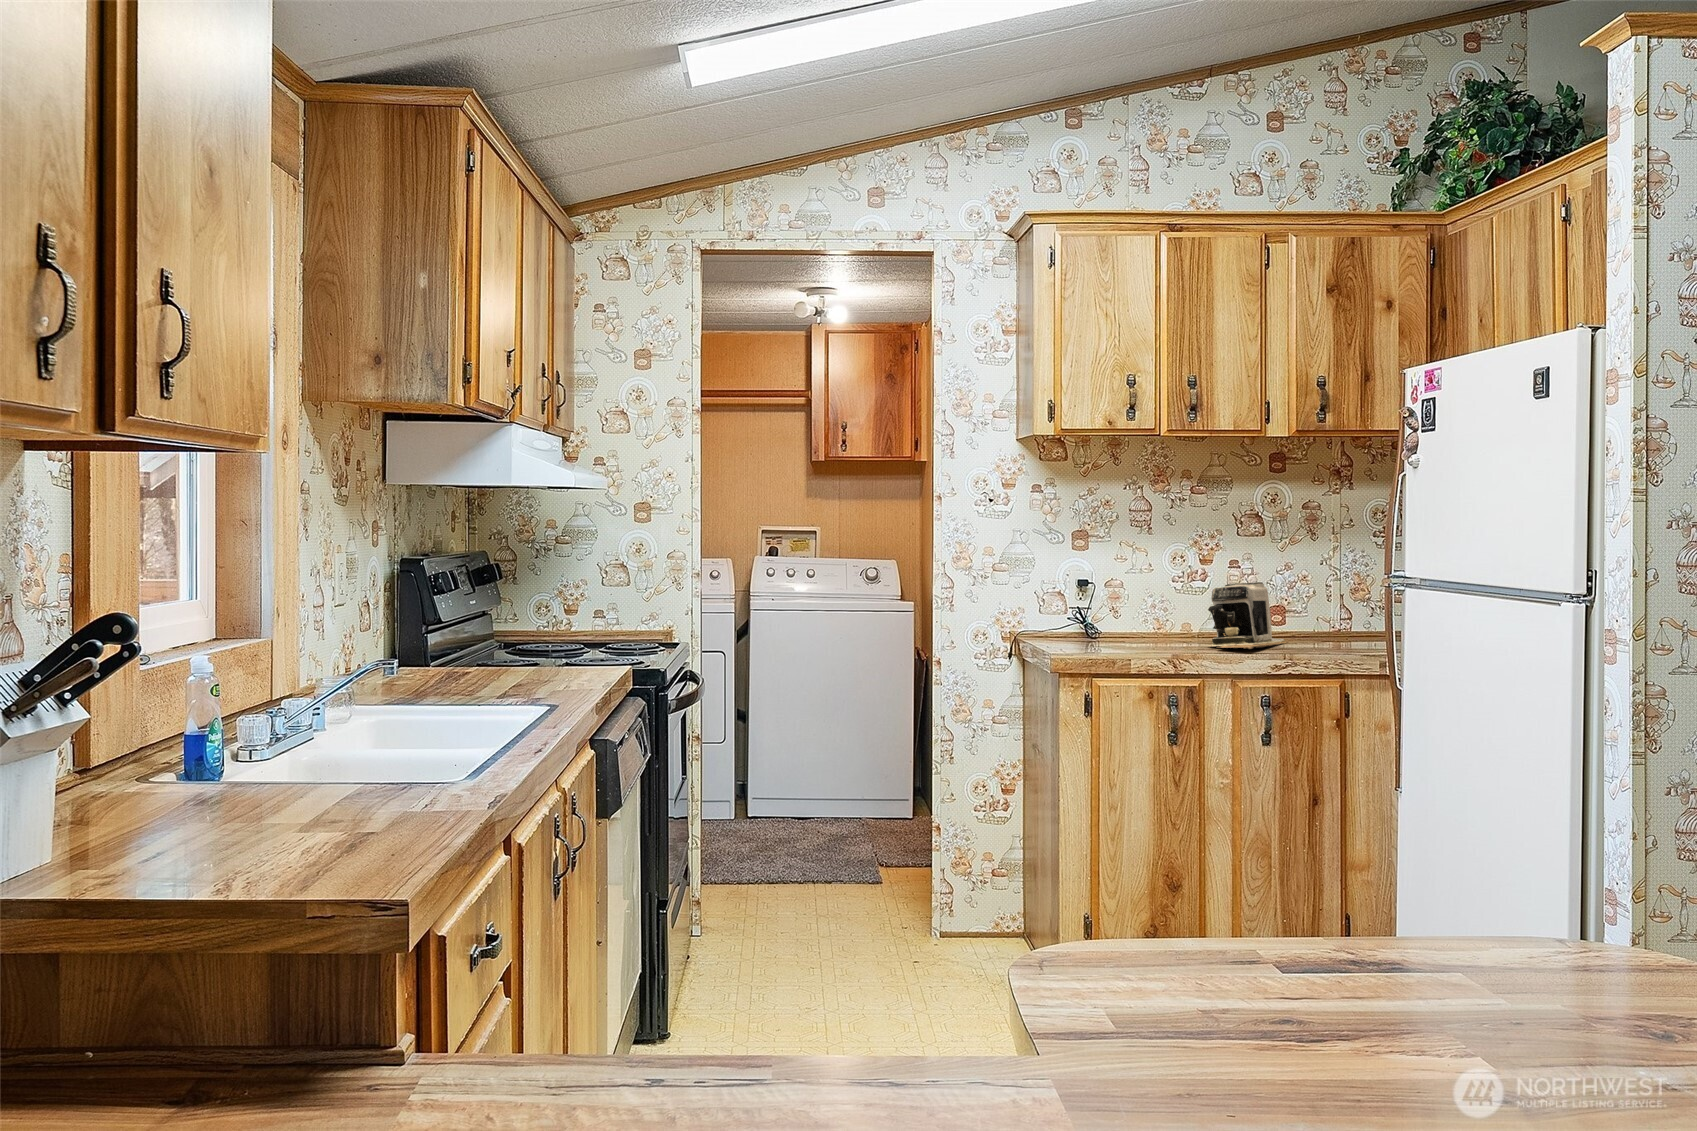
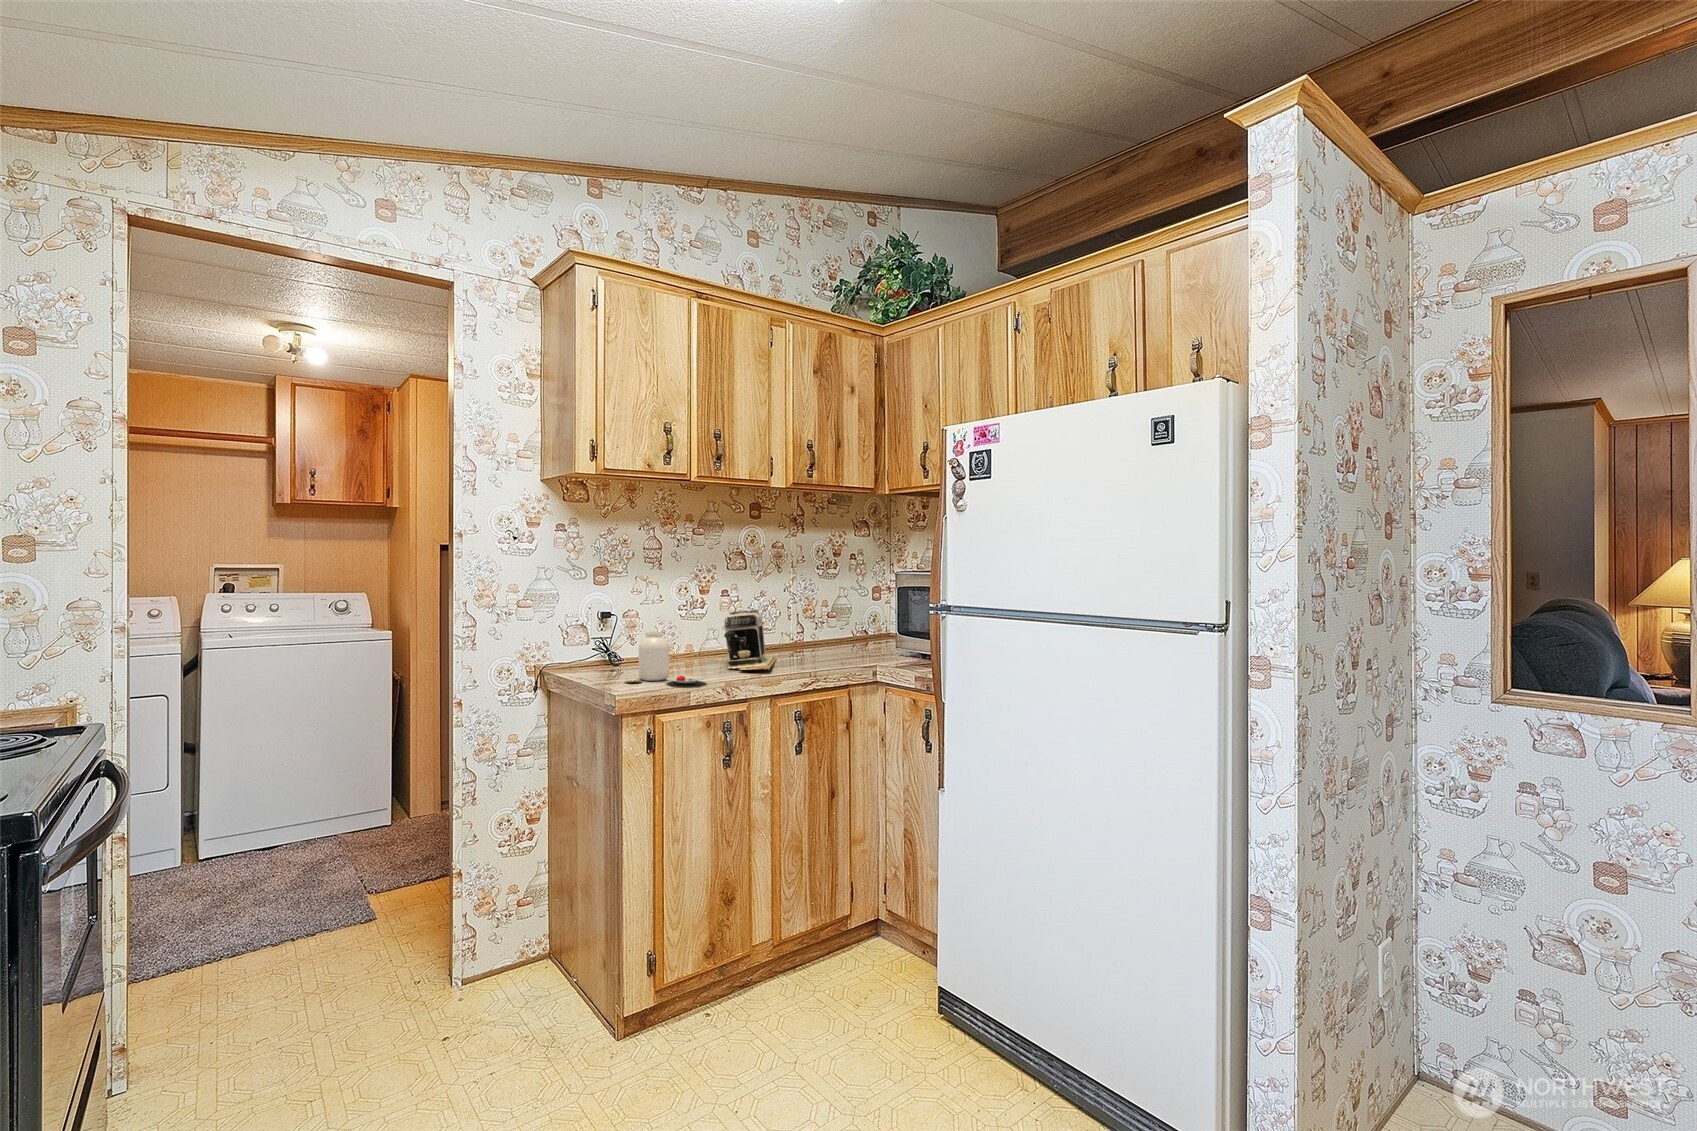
jar: none [1079,599,1162,653] -> present [625,632,706,683]

